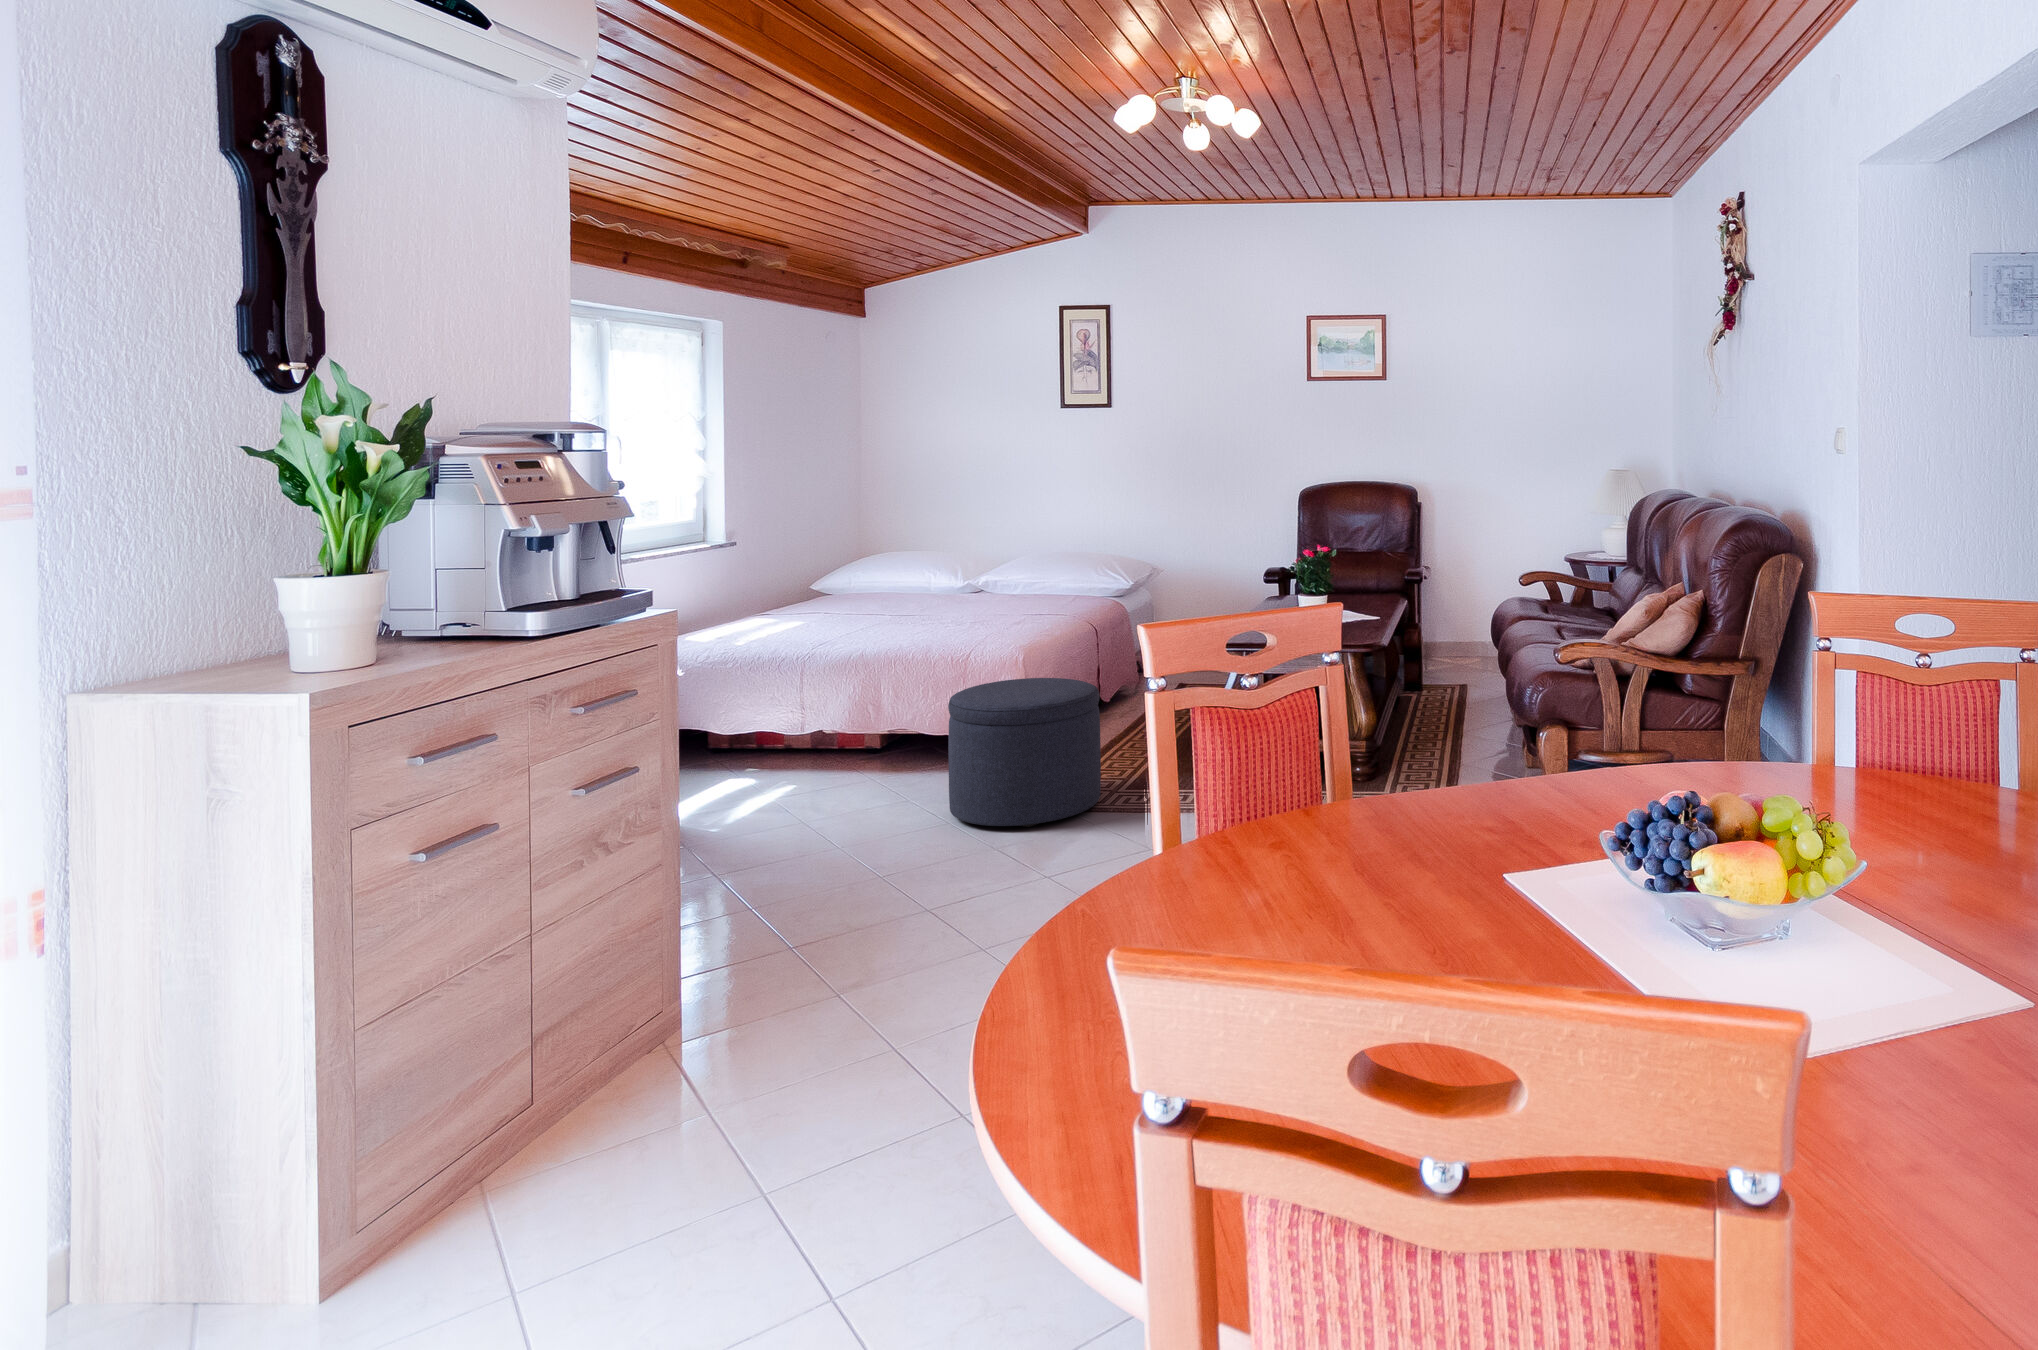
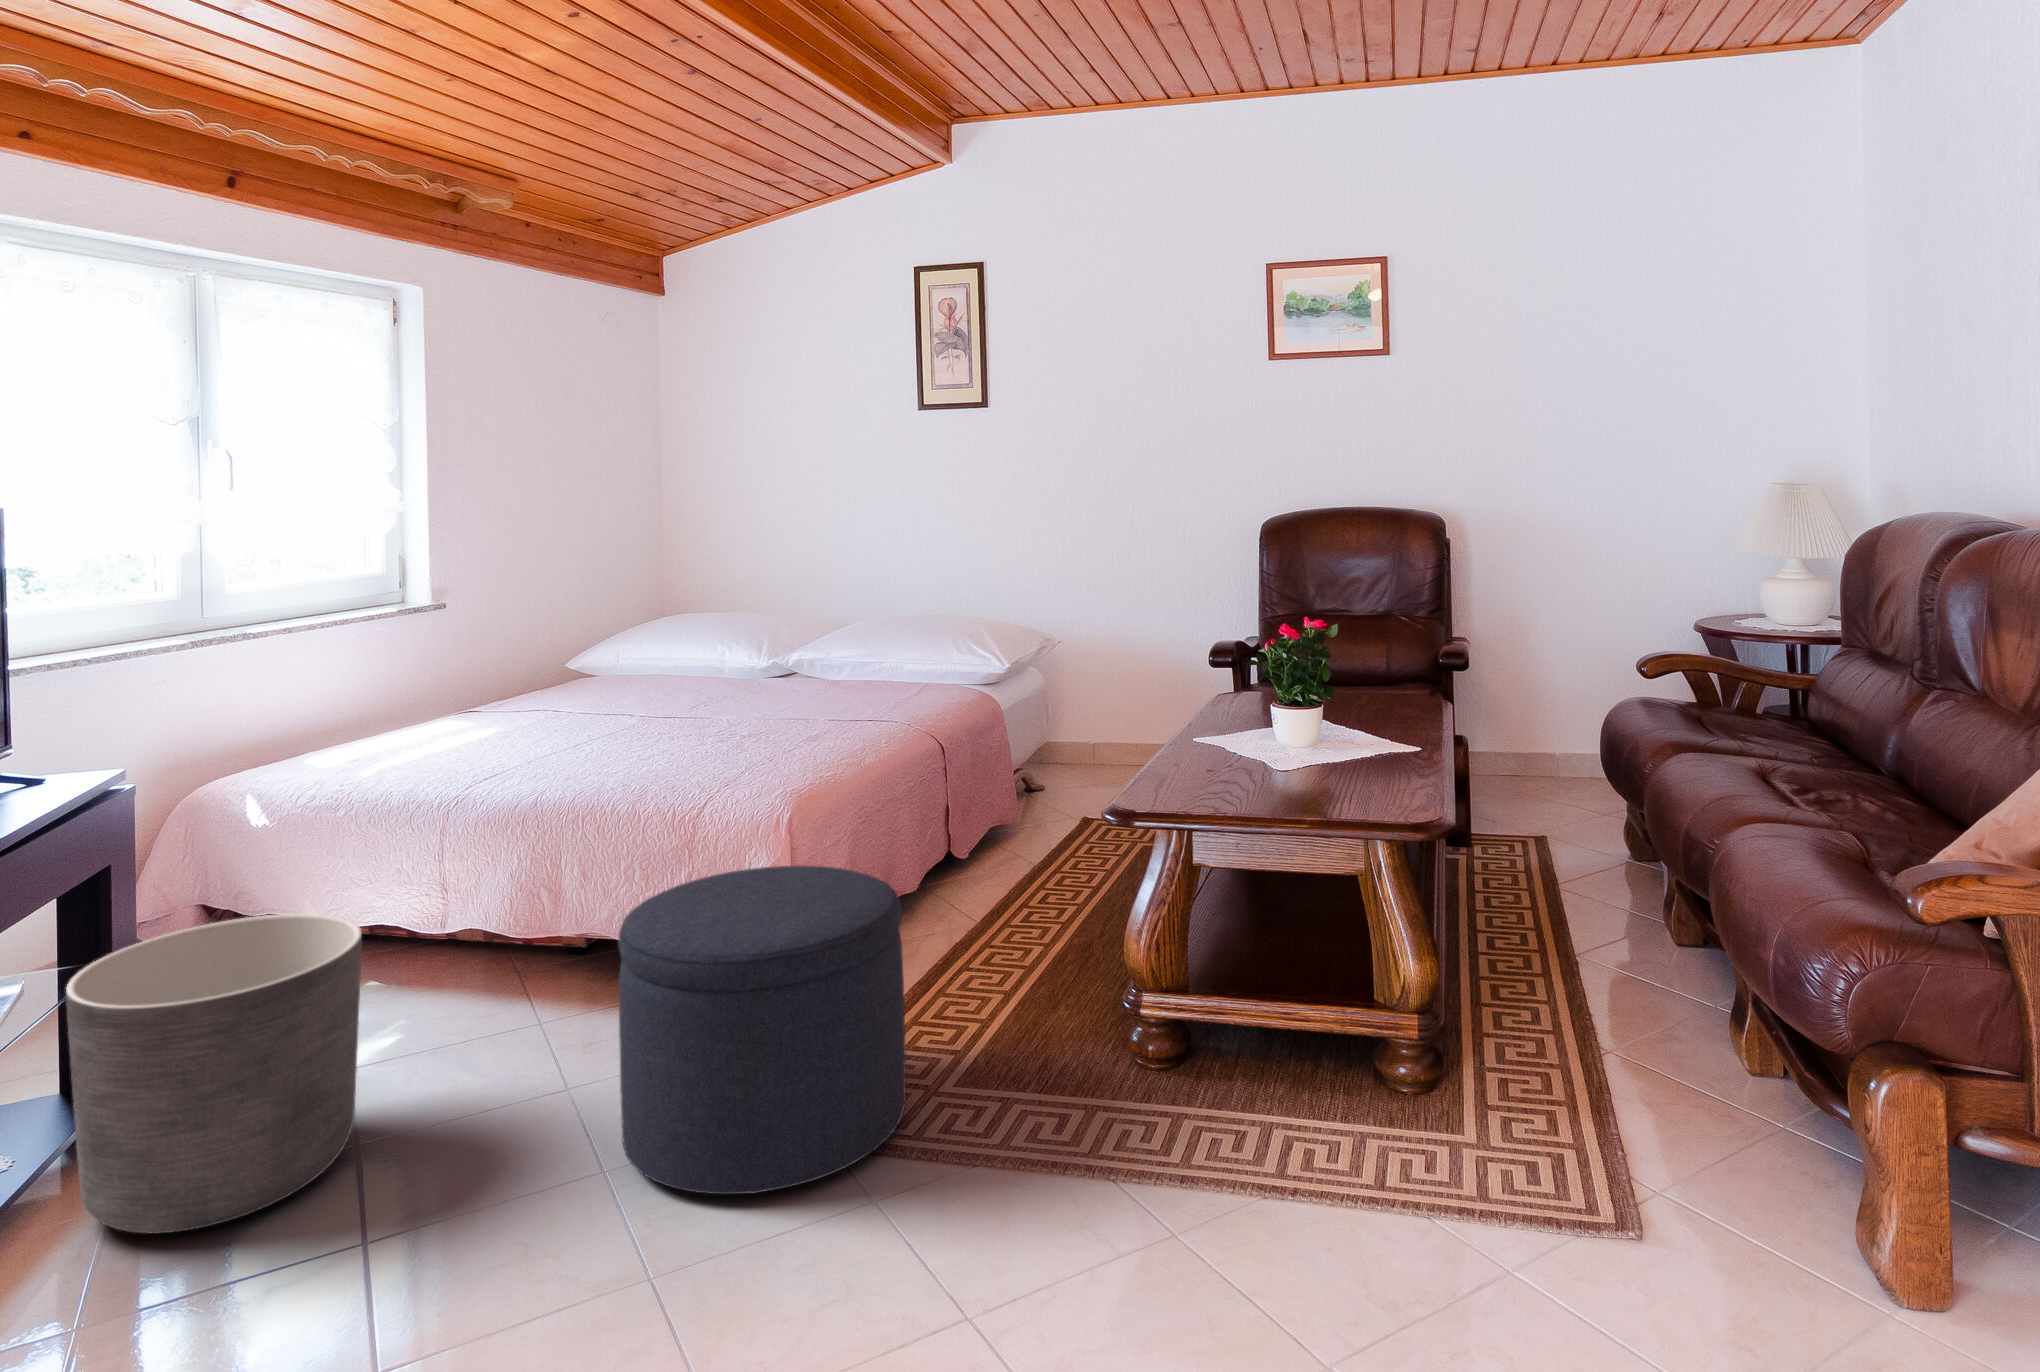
planter: none [652,706,802,856] -> present [66,913,362,1234]

